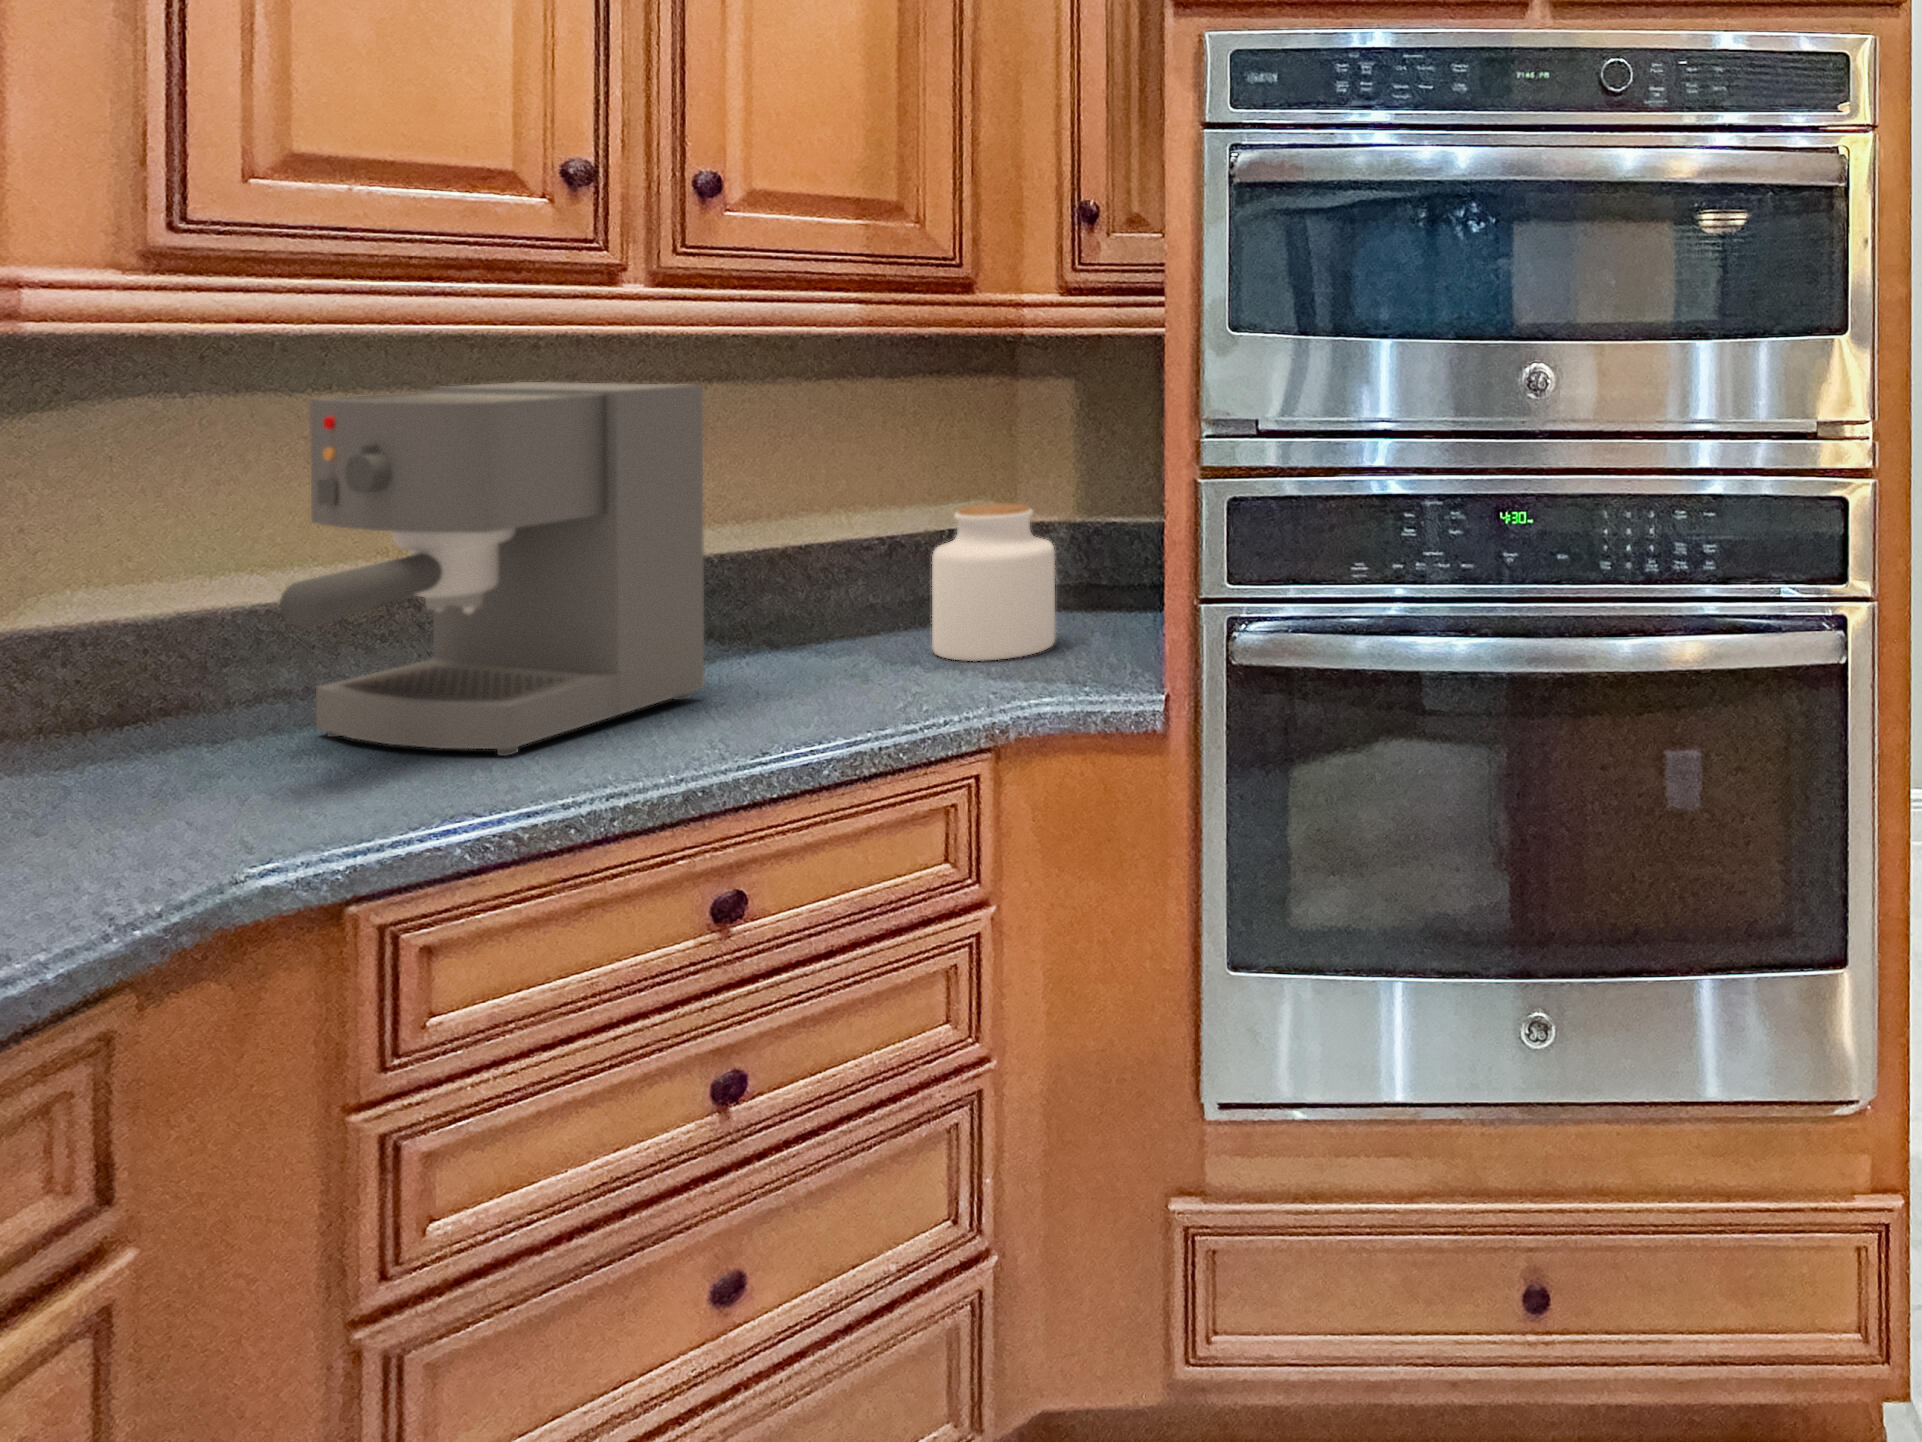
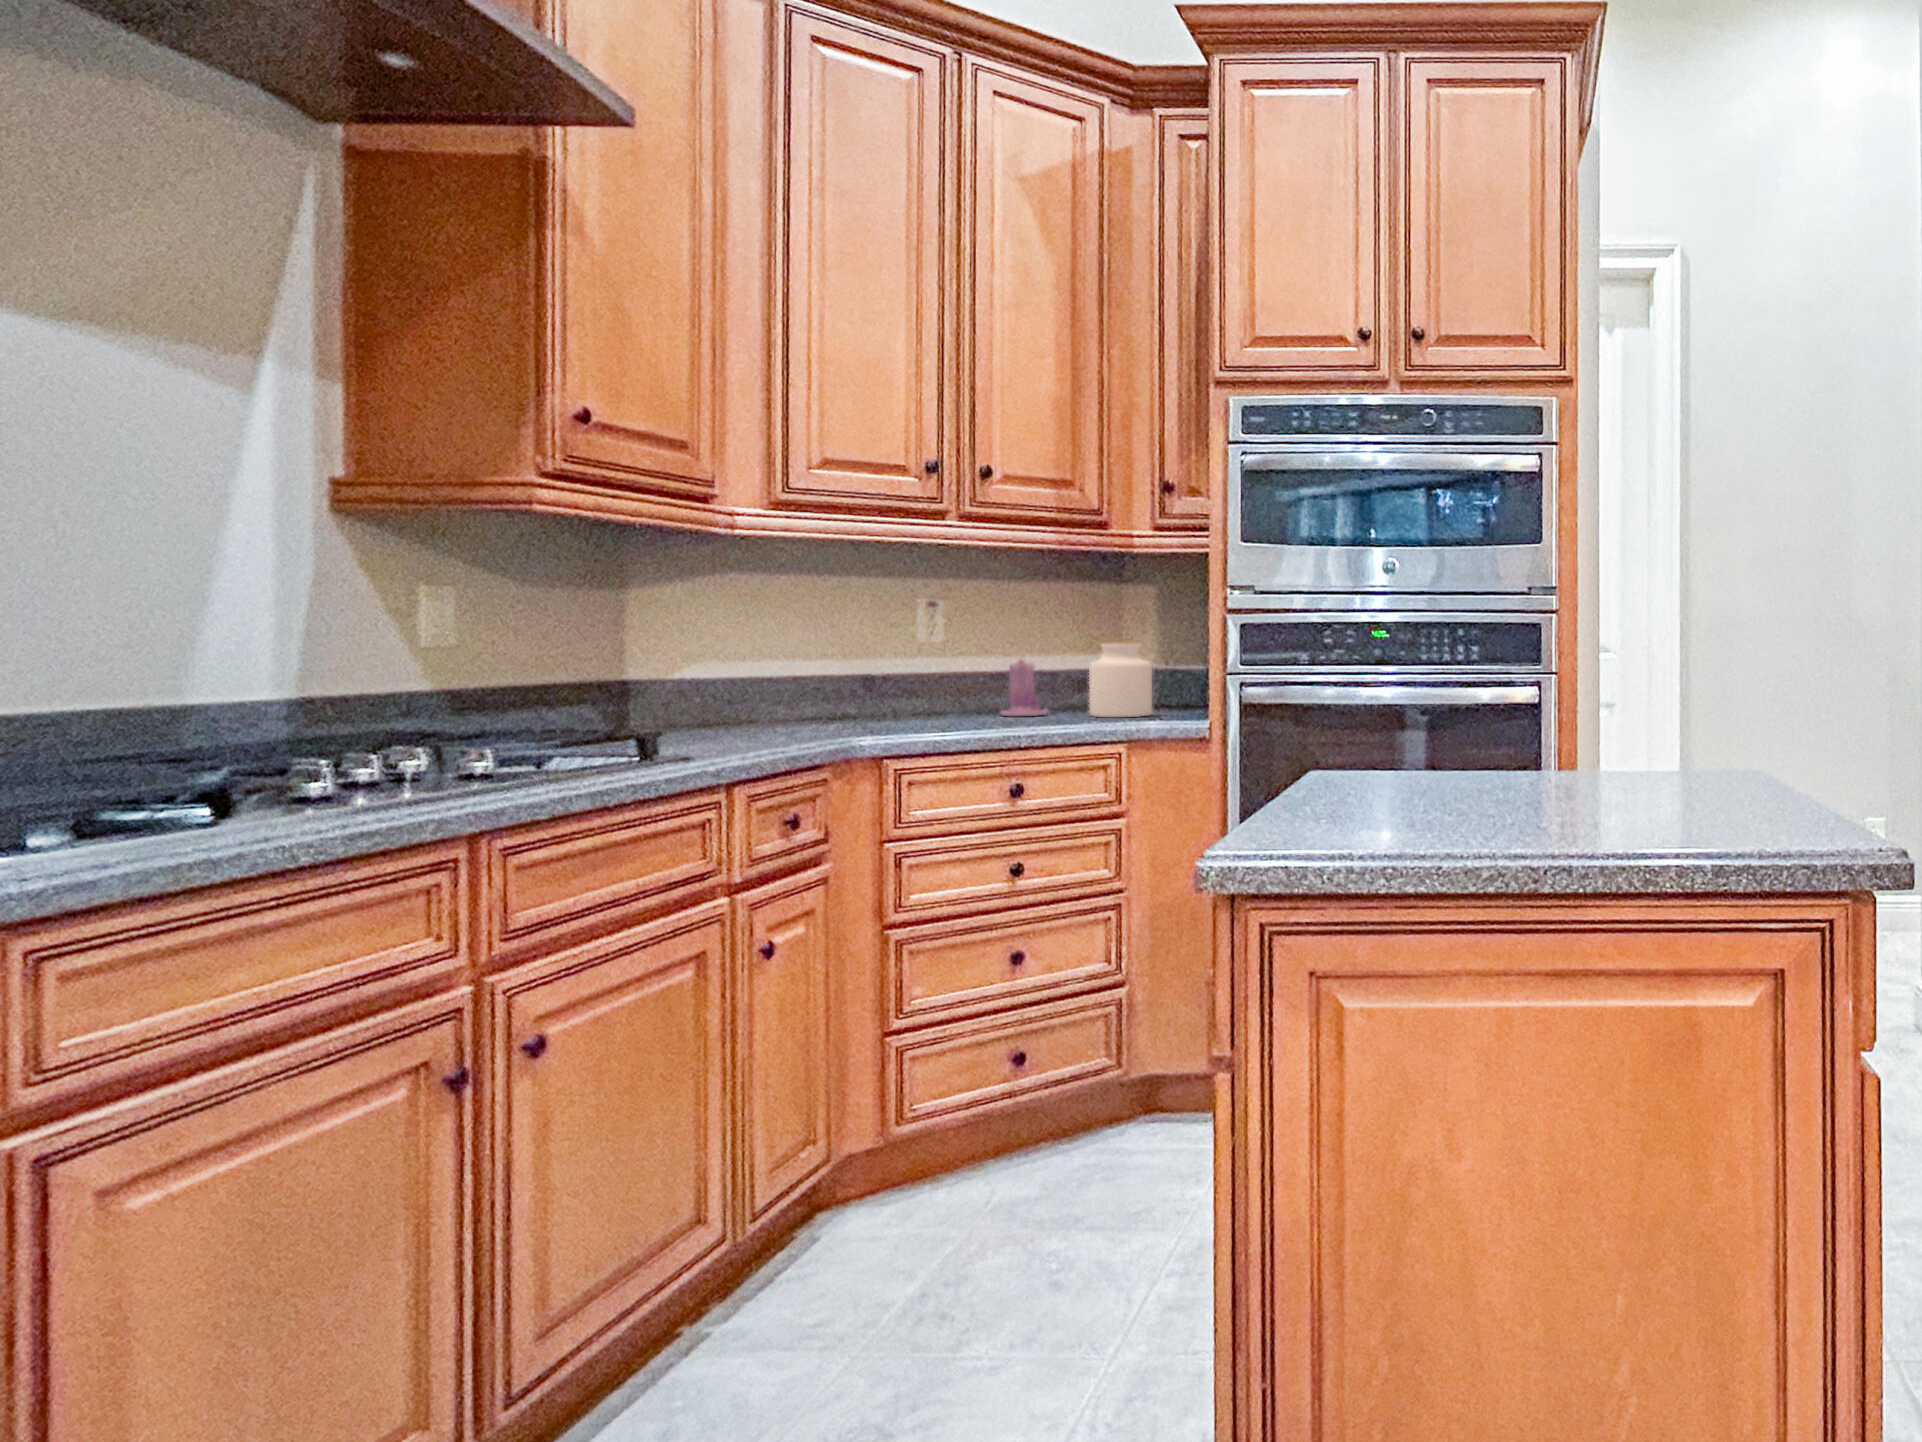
coffee maker: present [280,382,705,756] -> none [820,567,988,728]
candle: none [754,534,856,662] -> present [1000,660,1049,716]

